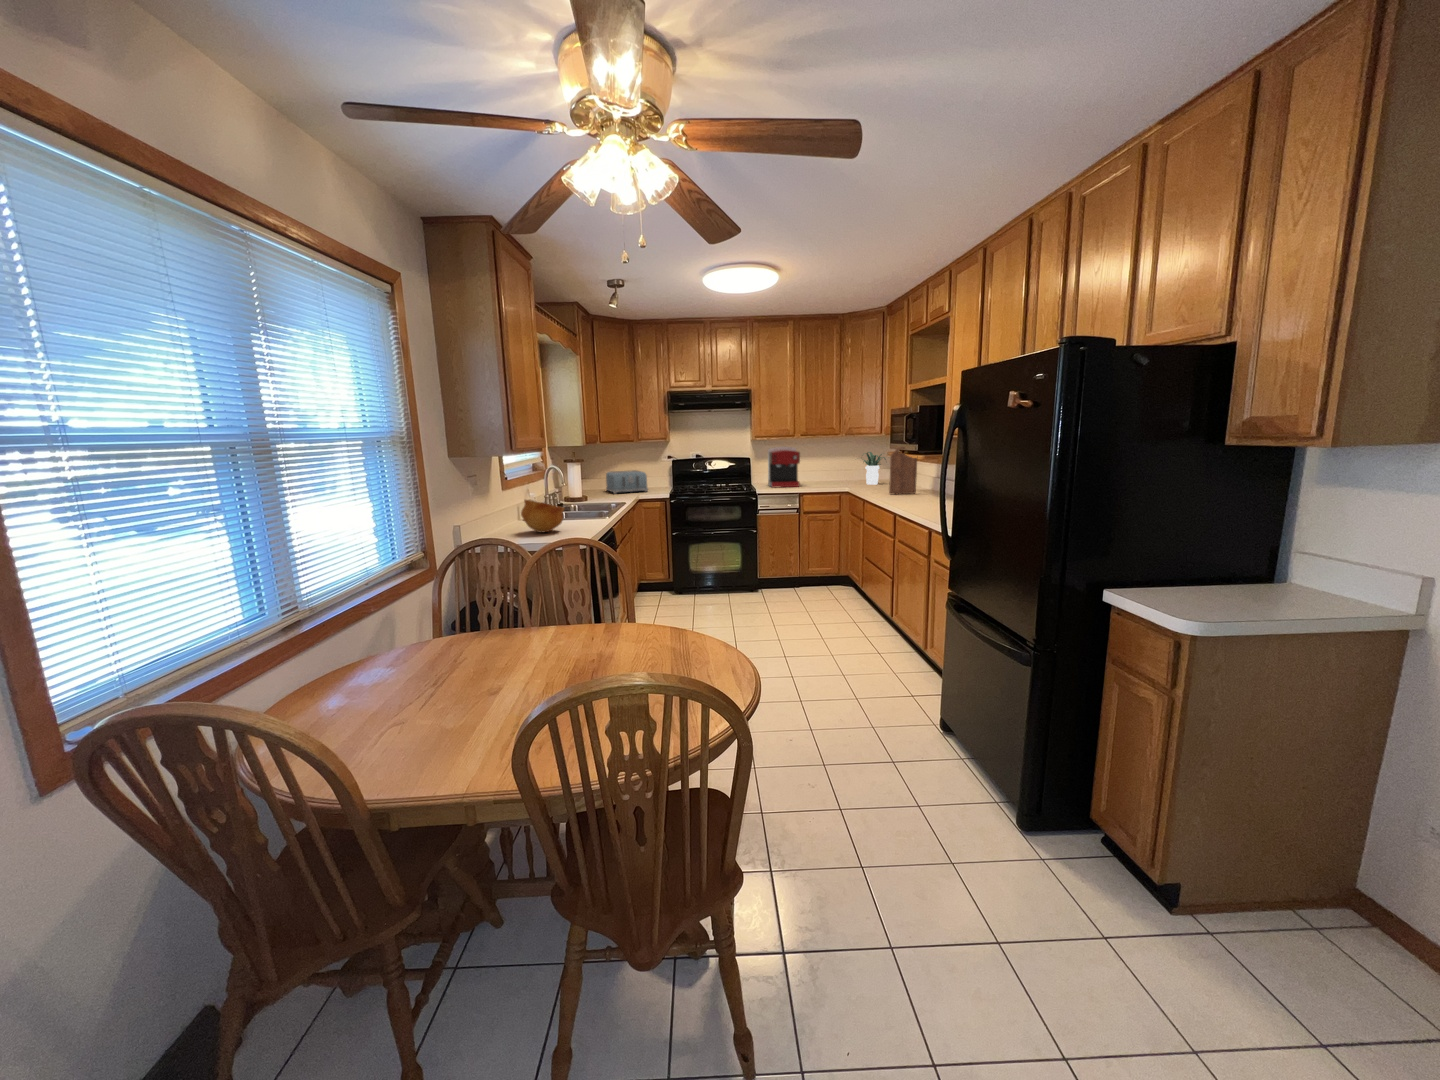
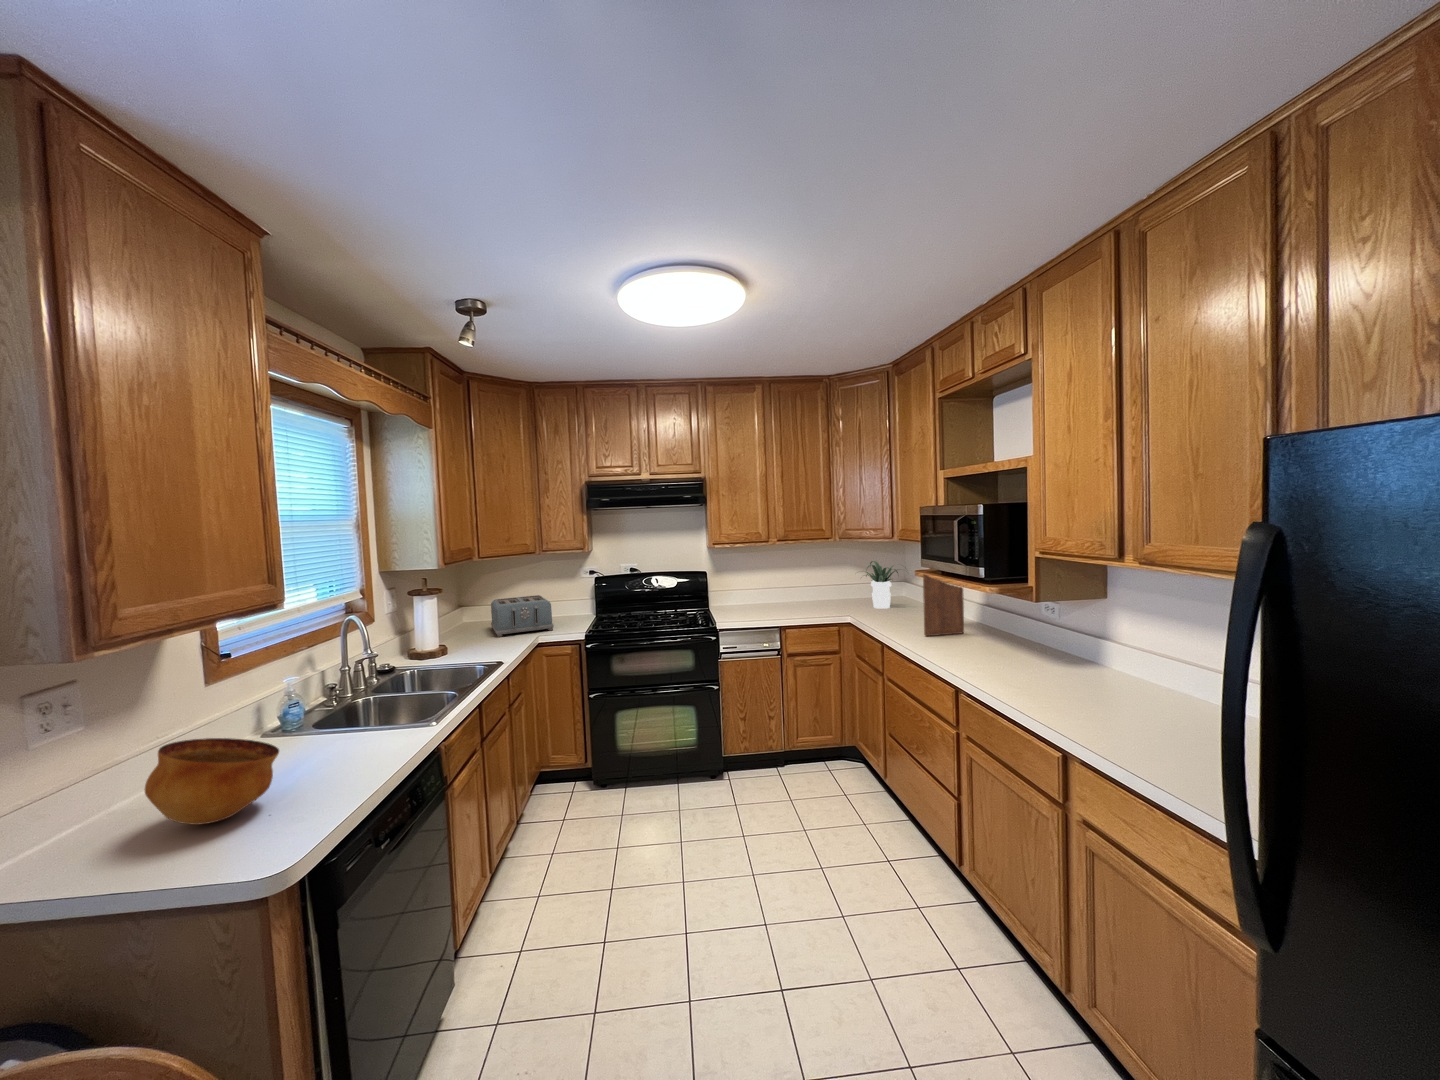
coffee maker: present [768,447,800,488] -> none [732,556,780,617]

